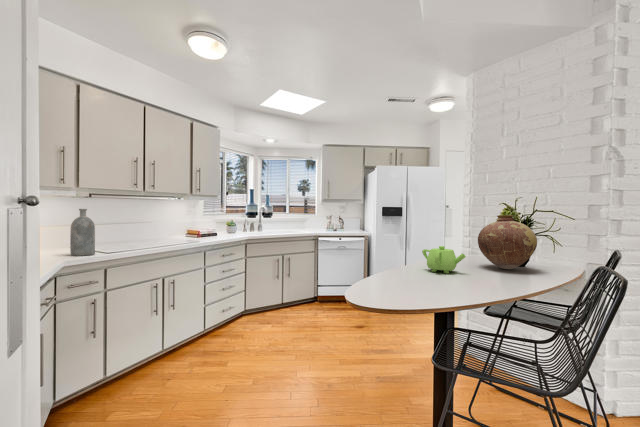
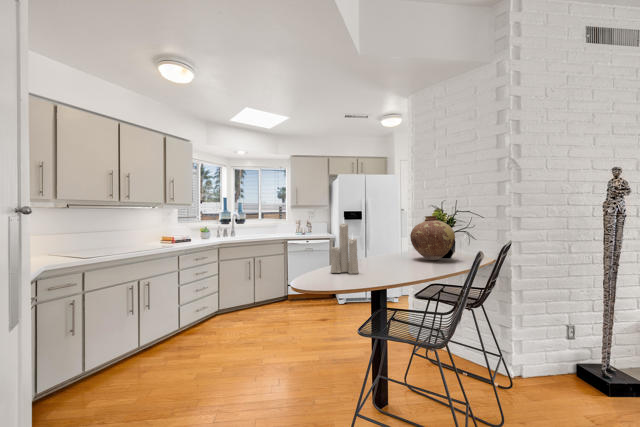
bottle: present [70,209,95,256] -> none [50,218,74,262]
candle: none [388,211,423,285] -> present [331,221,359,274]
teapot: present [422,246,466,274] -> none [364,243,397,265]

